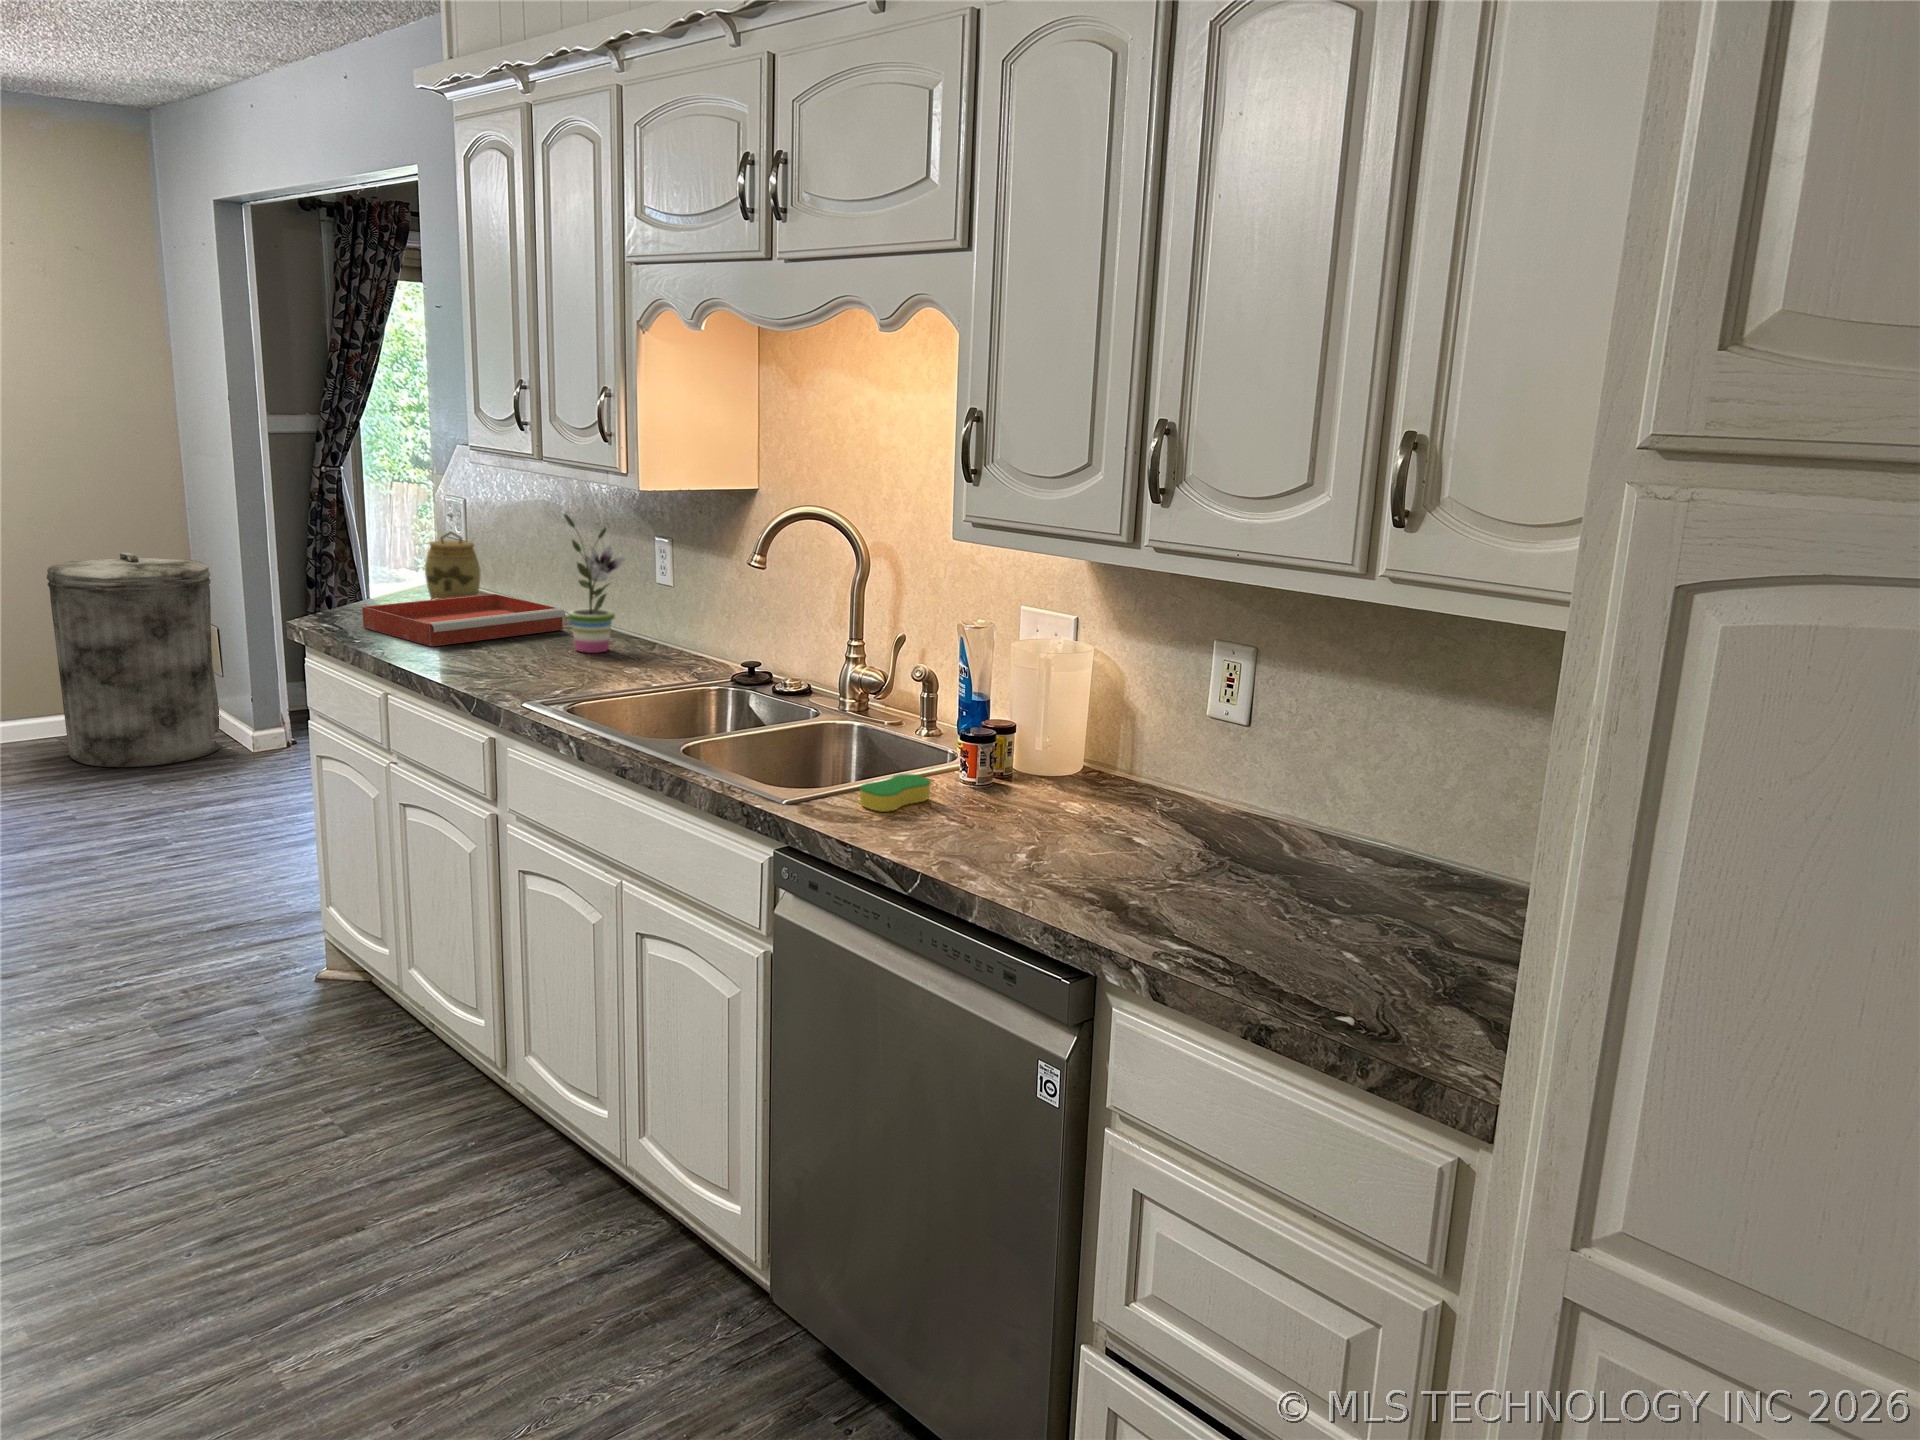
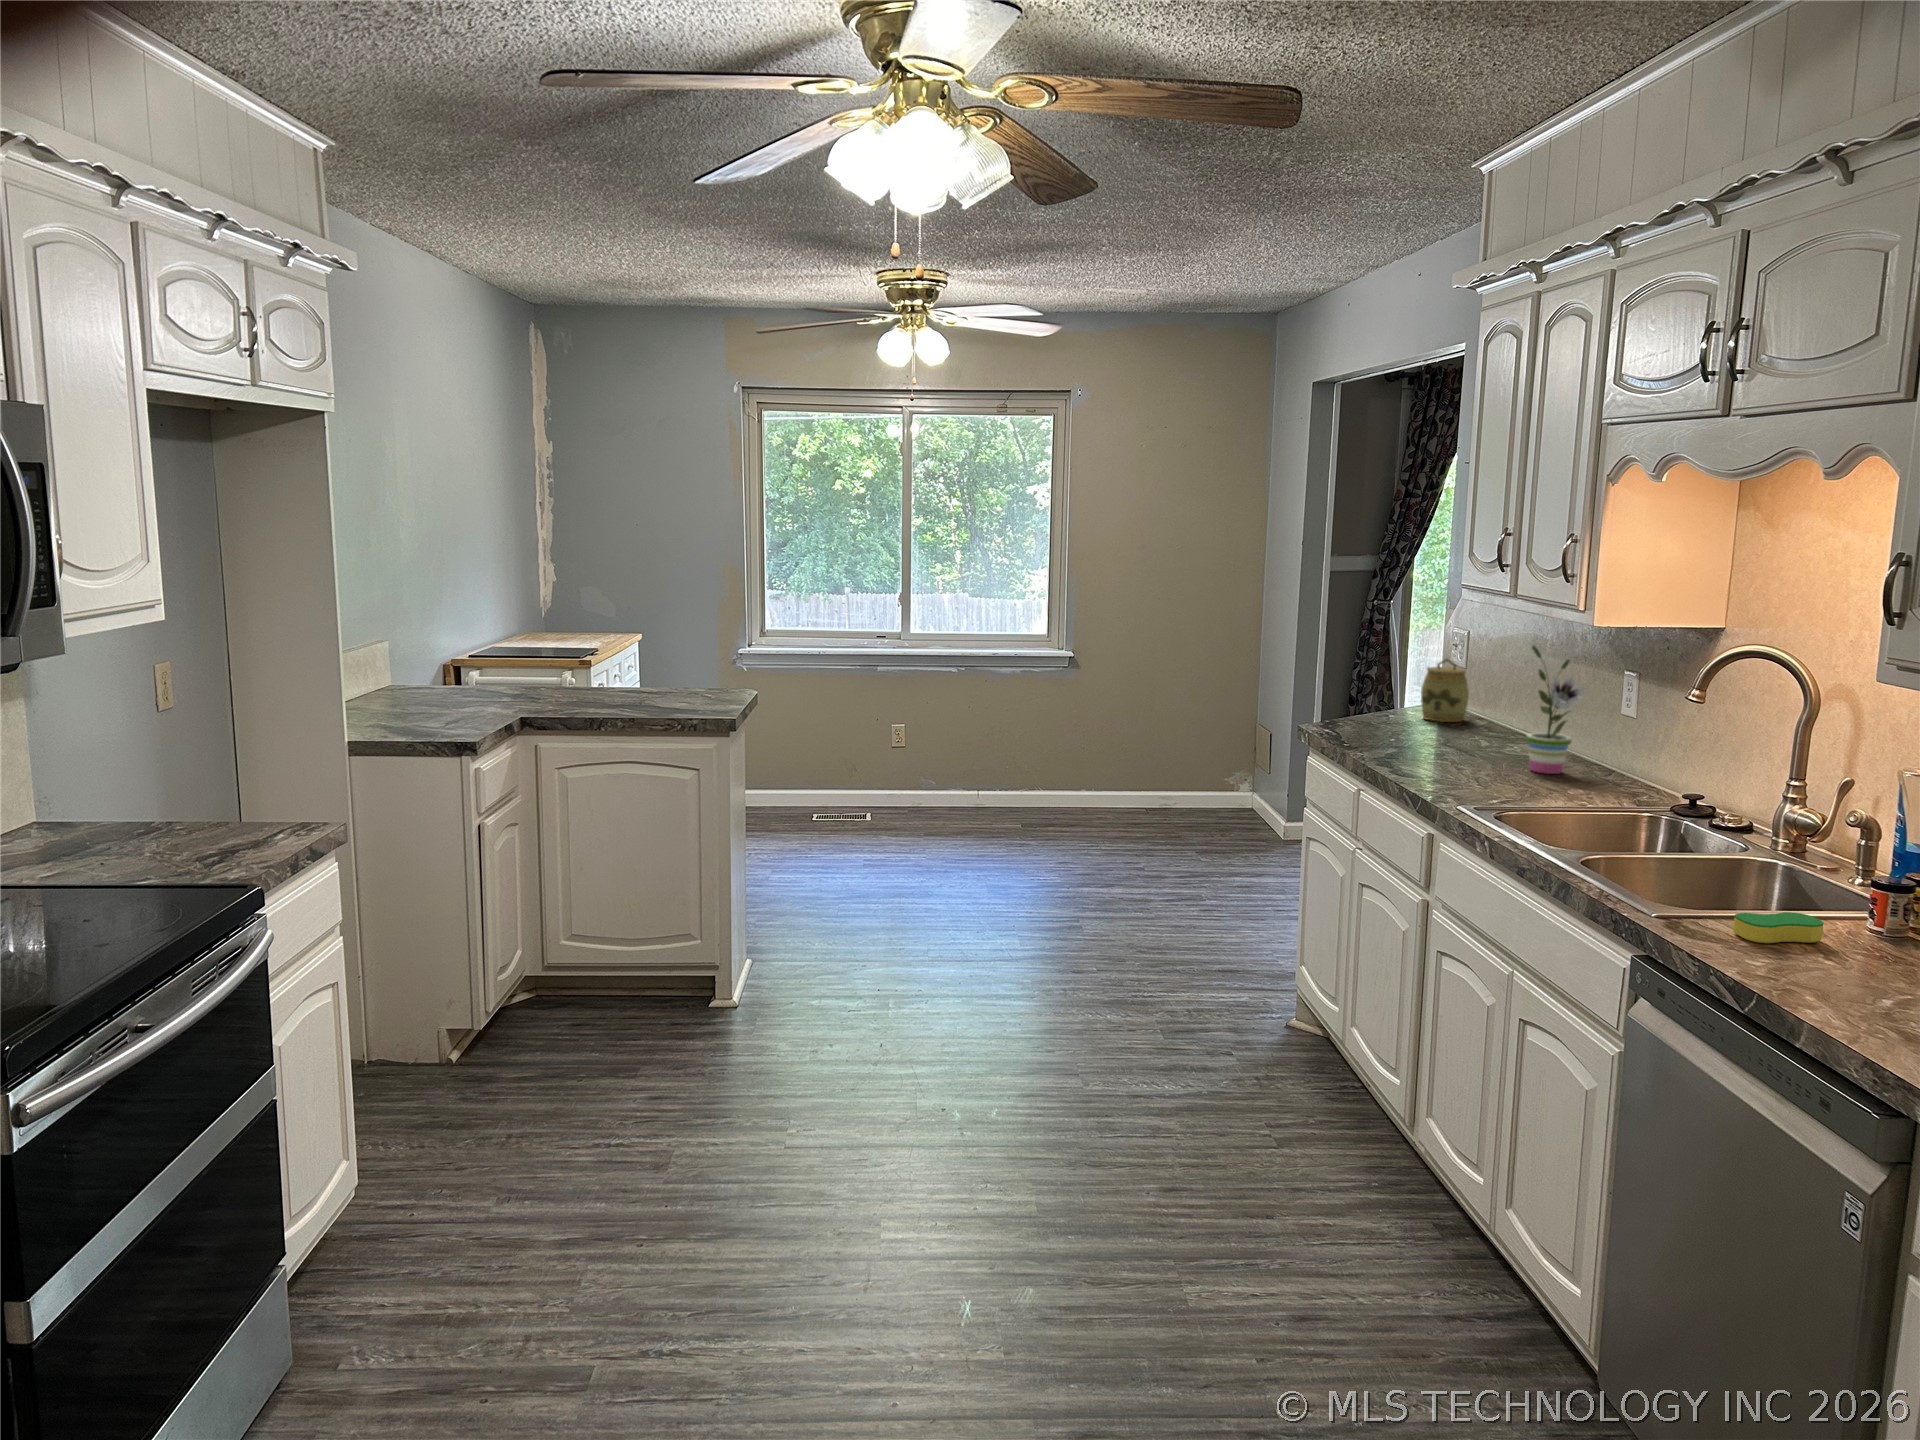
trash can: present [47,552,222,767] -> none [1159,668,1275,839]
tray: present [362,594,565,646] -> none [1357,715,1532,754]

